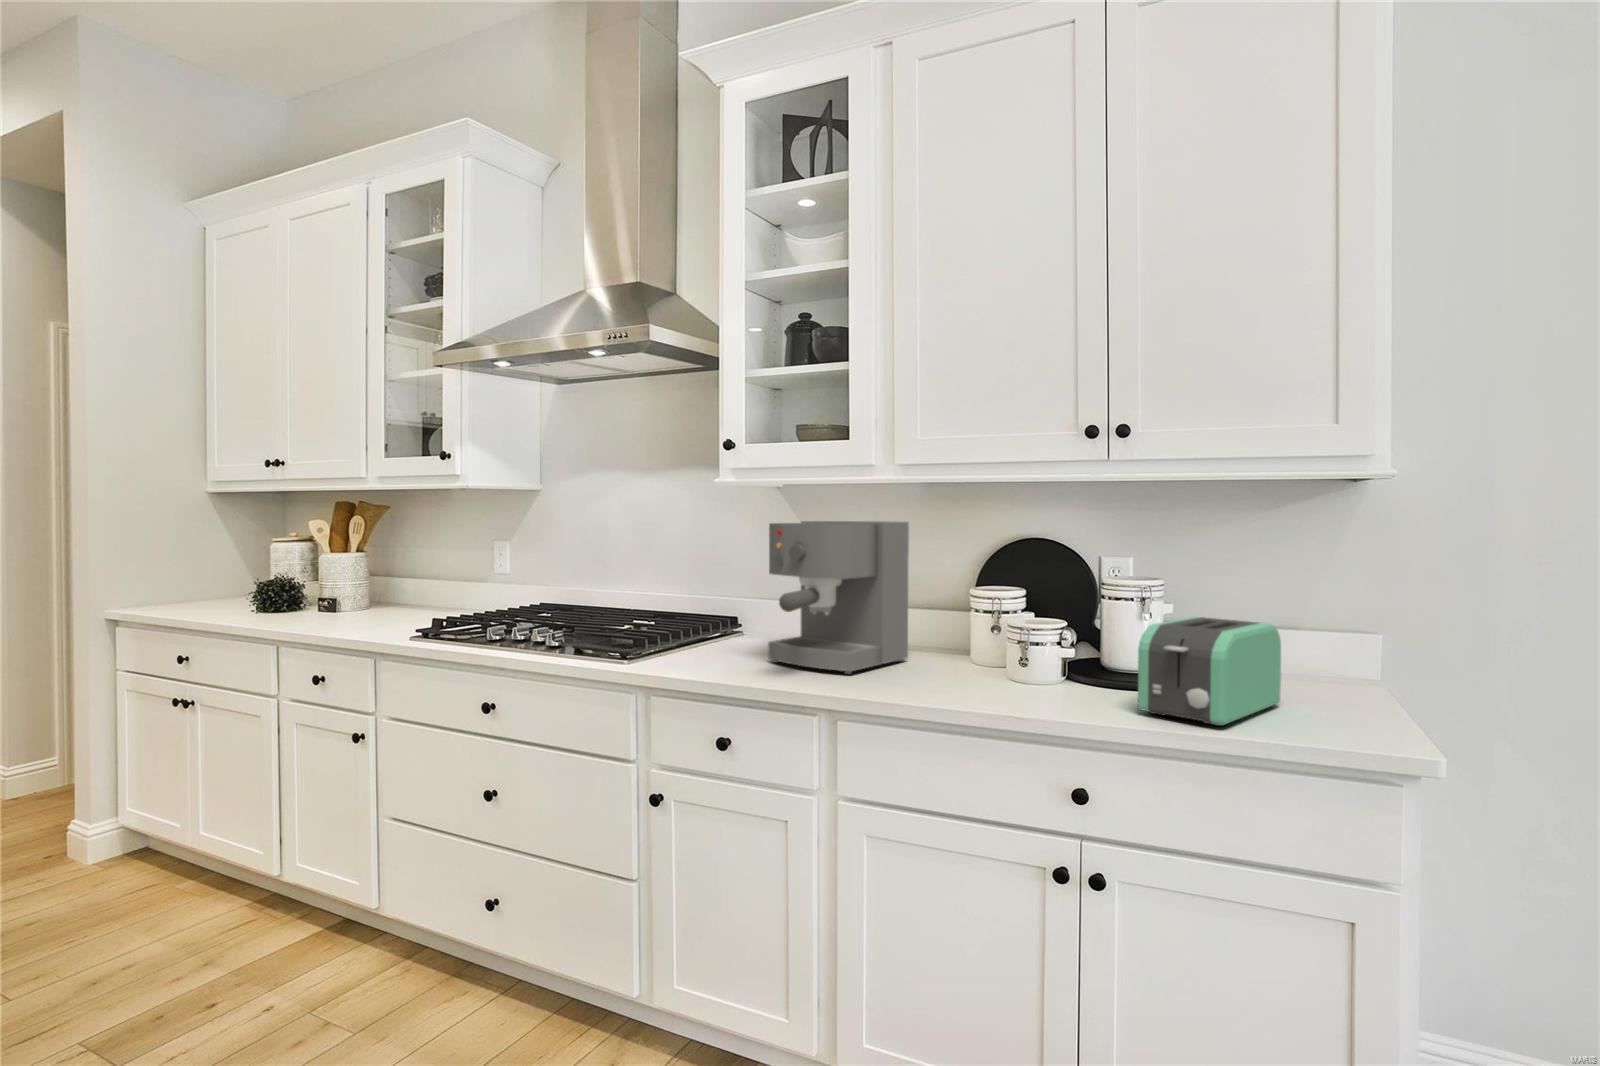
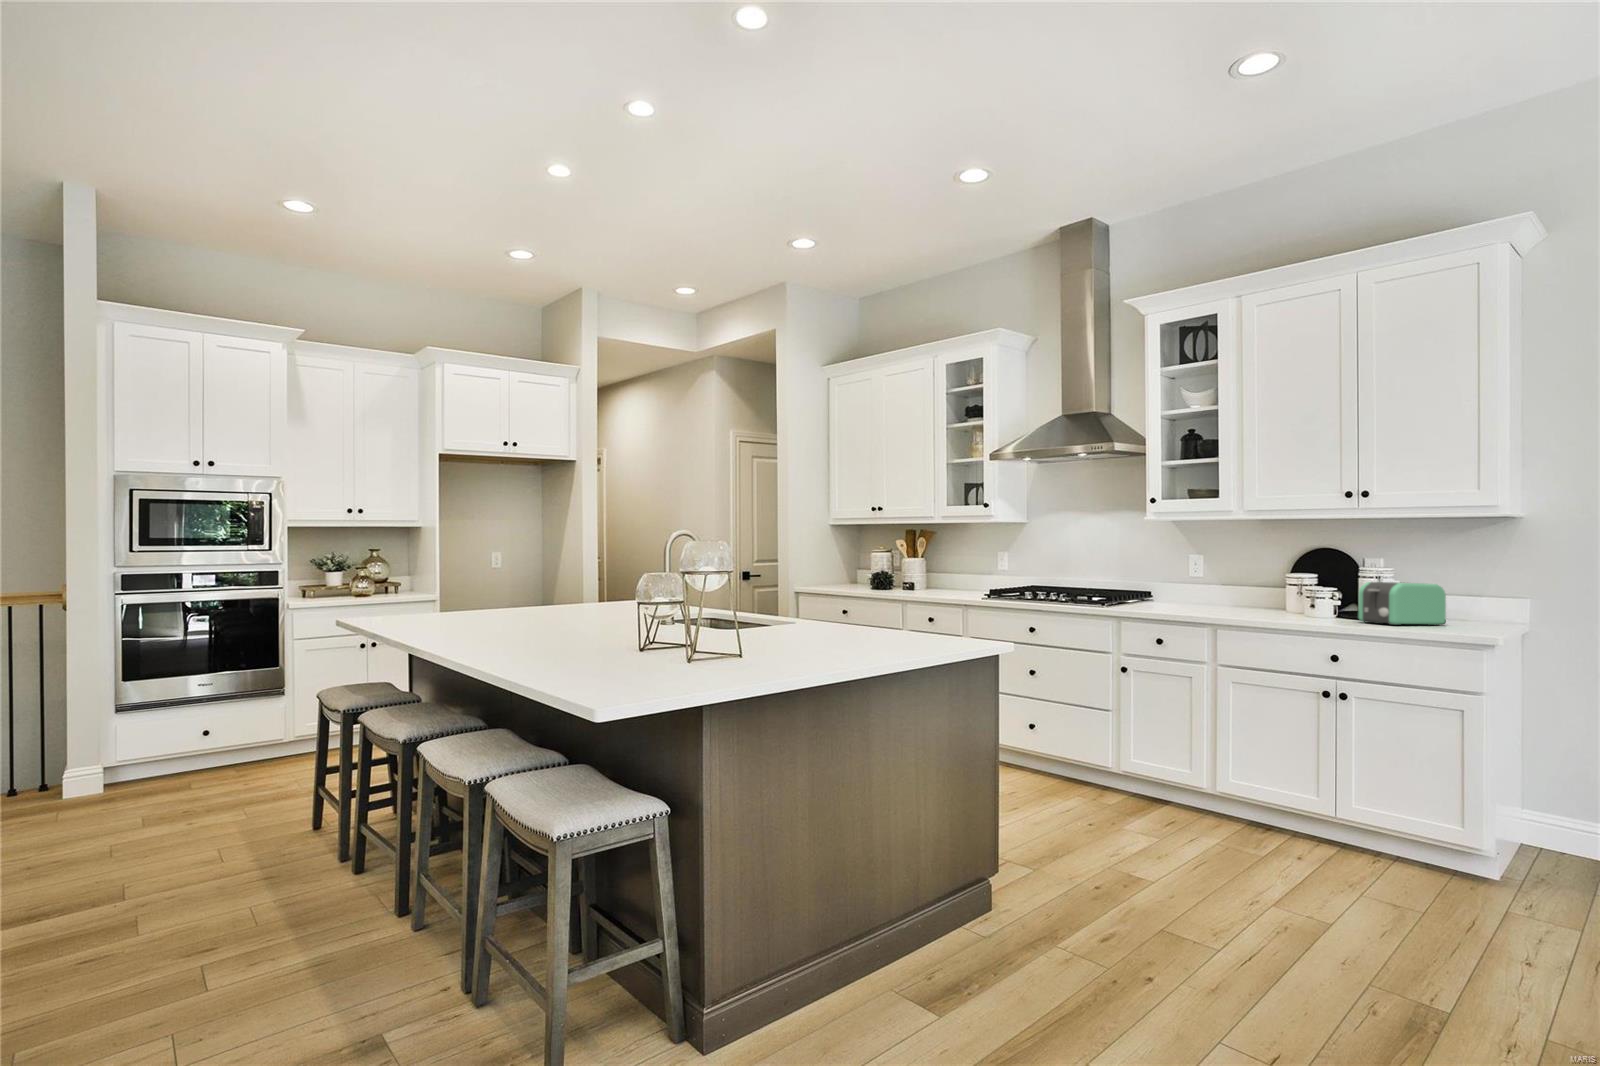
coffee maker: present [768,521,909,674] -> none [1169,537,1250,611]

